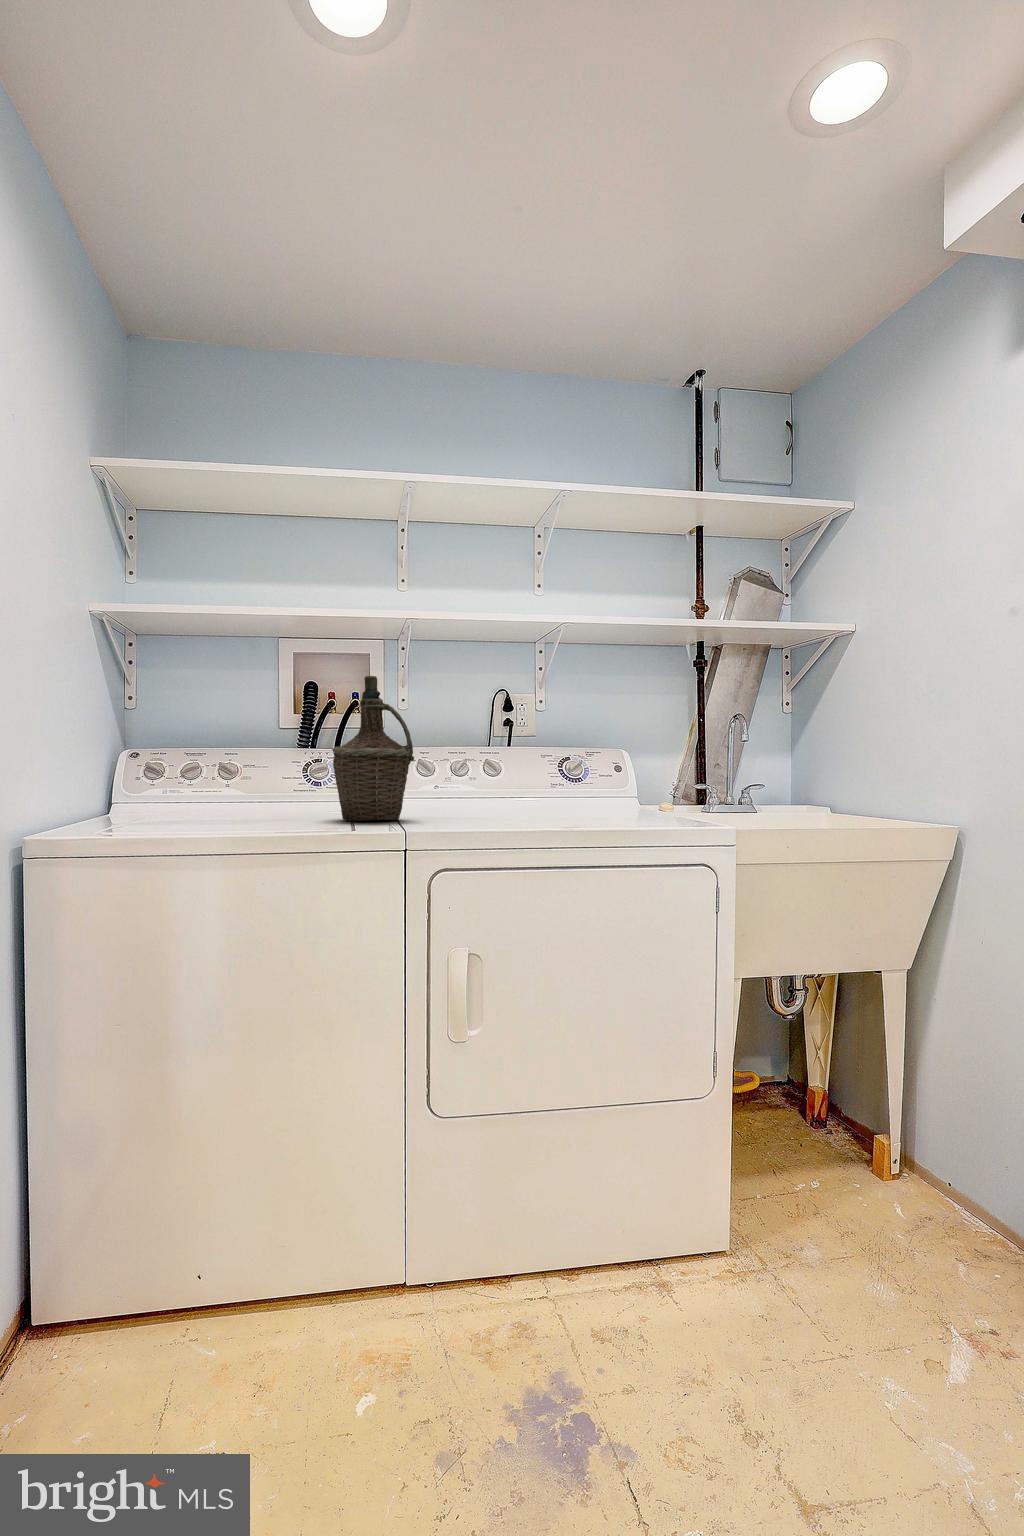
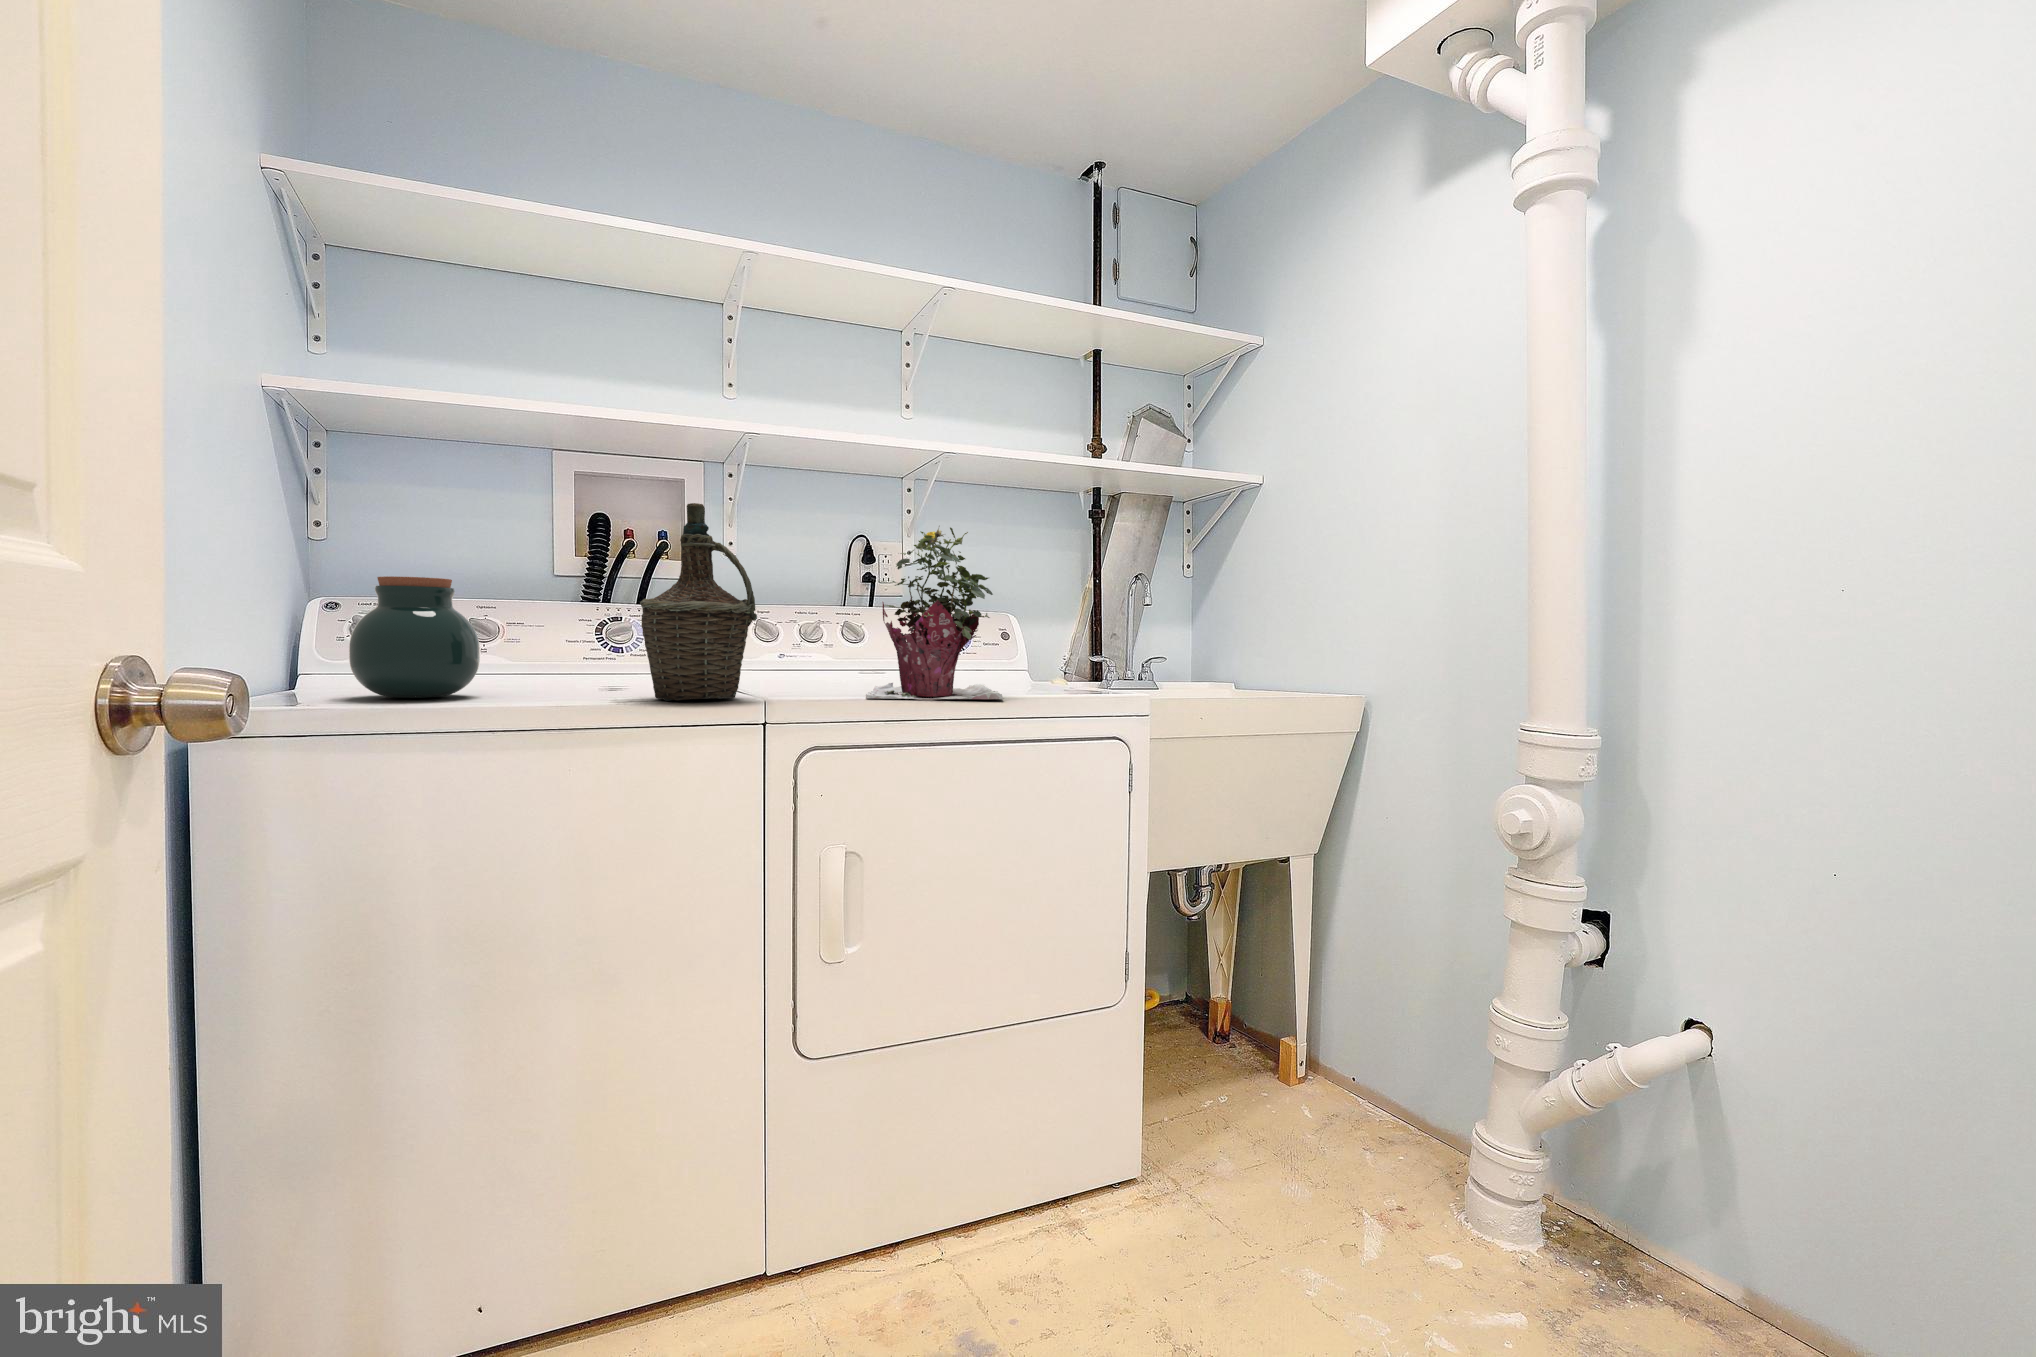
potted plant: none [496,684,607,821] -> present [866,526,1003,699]
jar: none [146,735,226,818] -> present [349,576,480,698]

